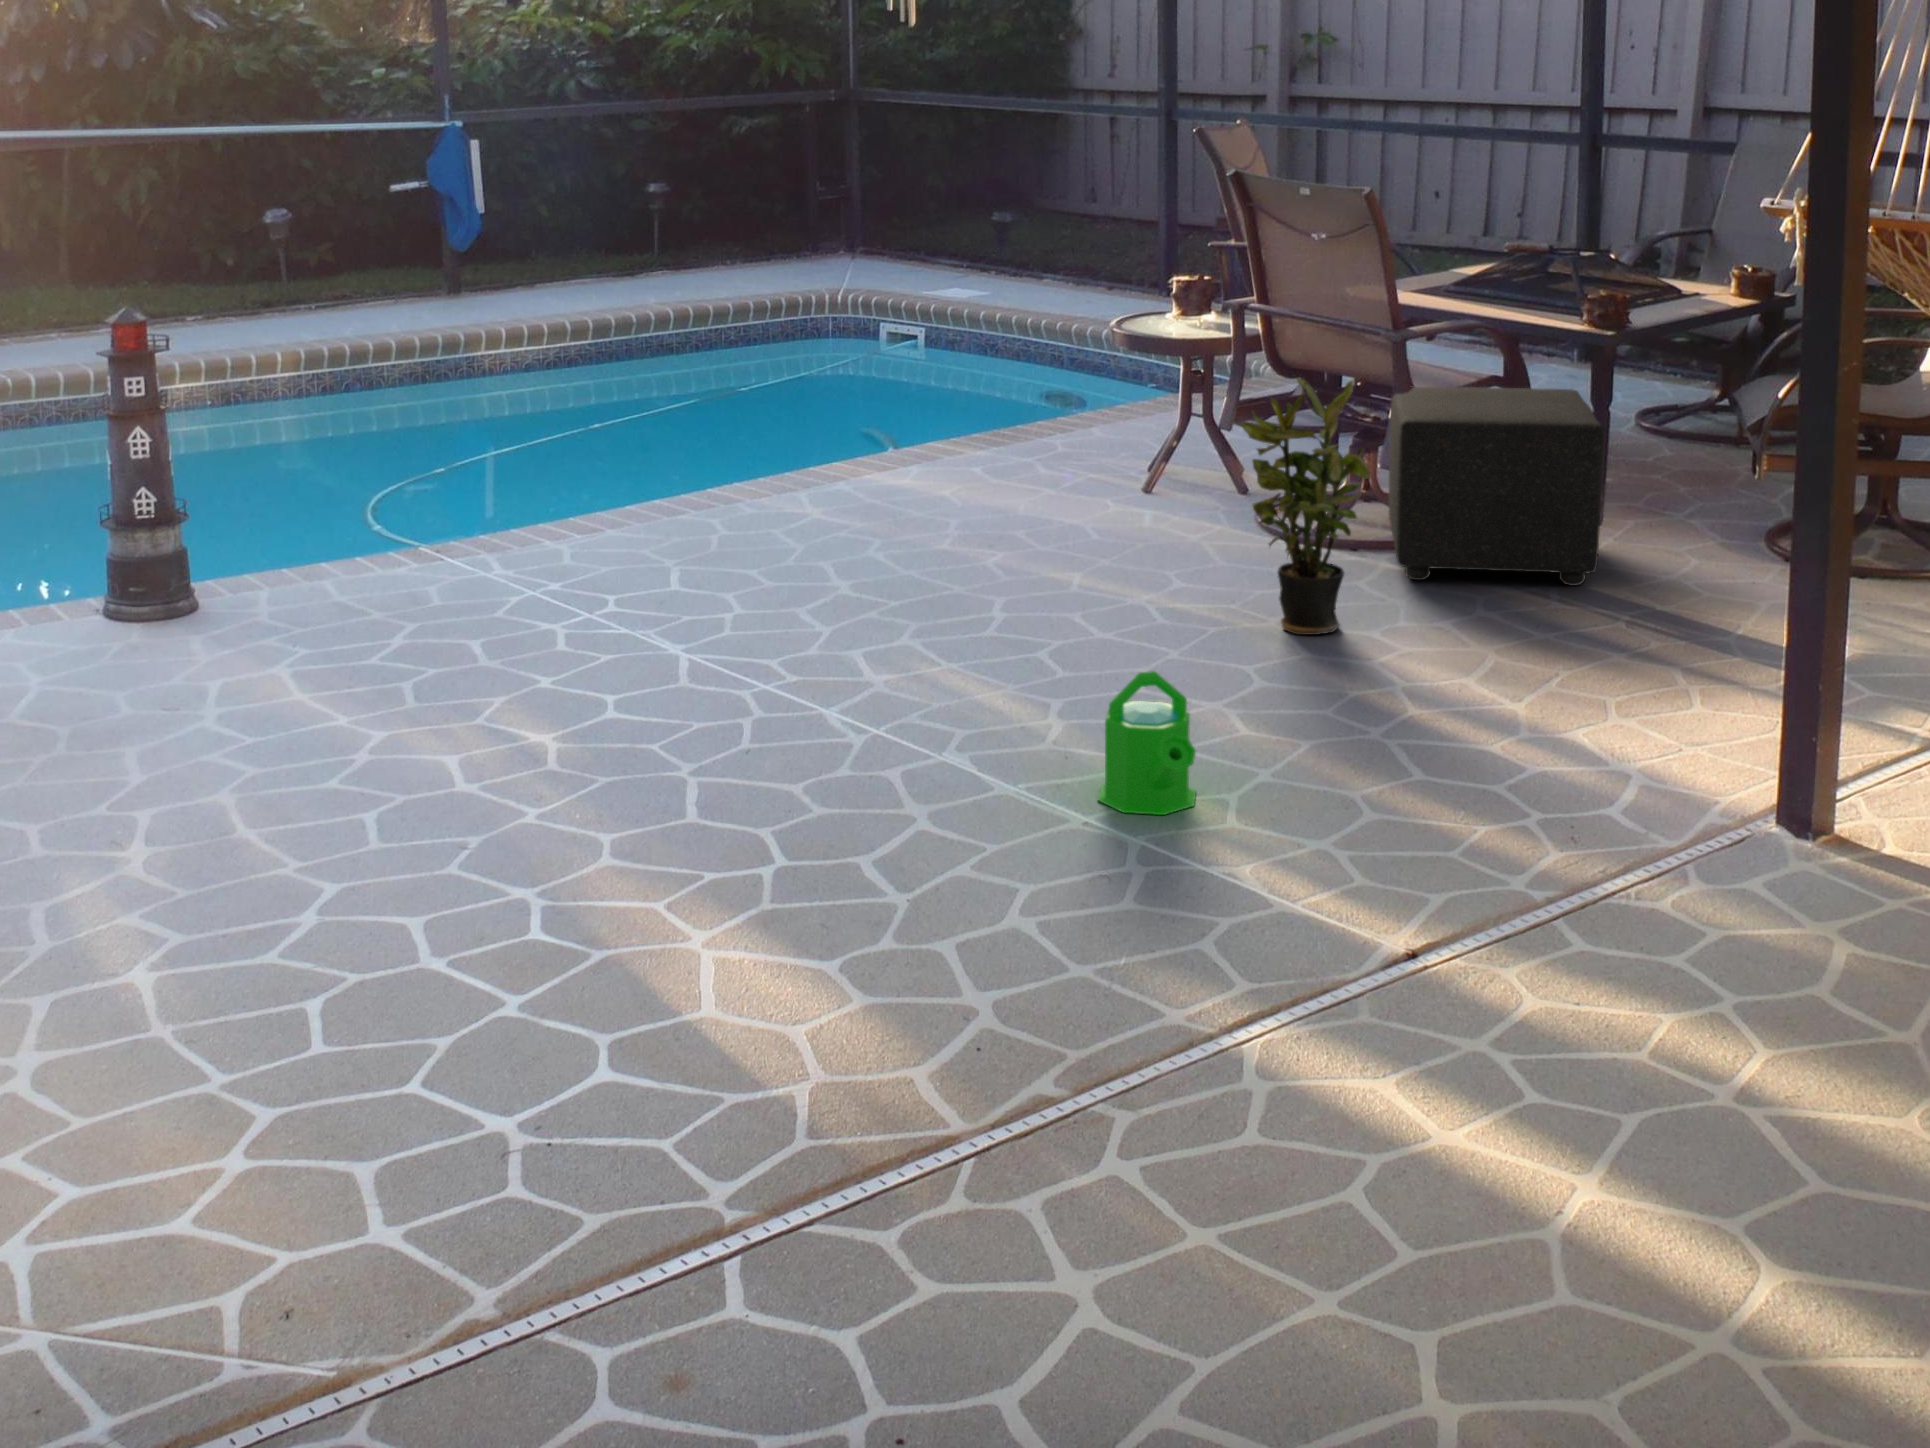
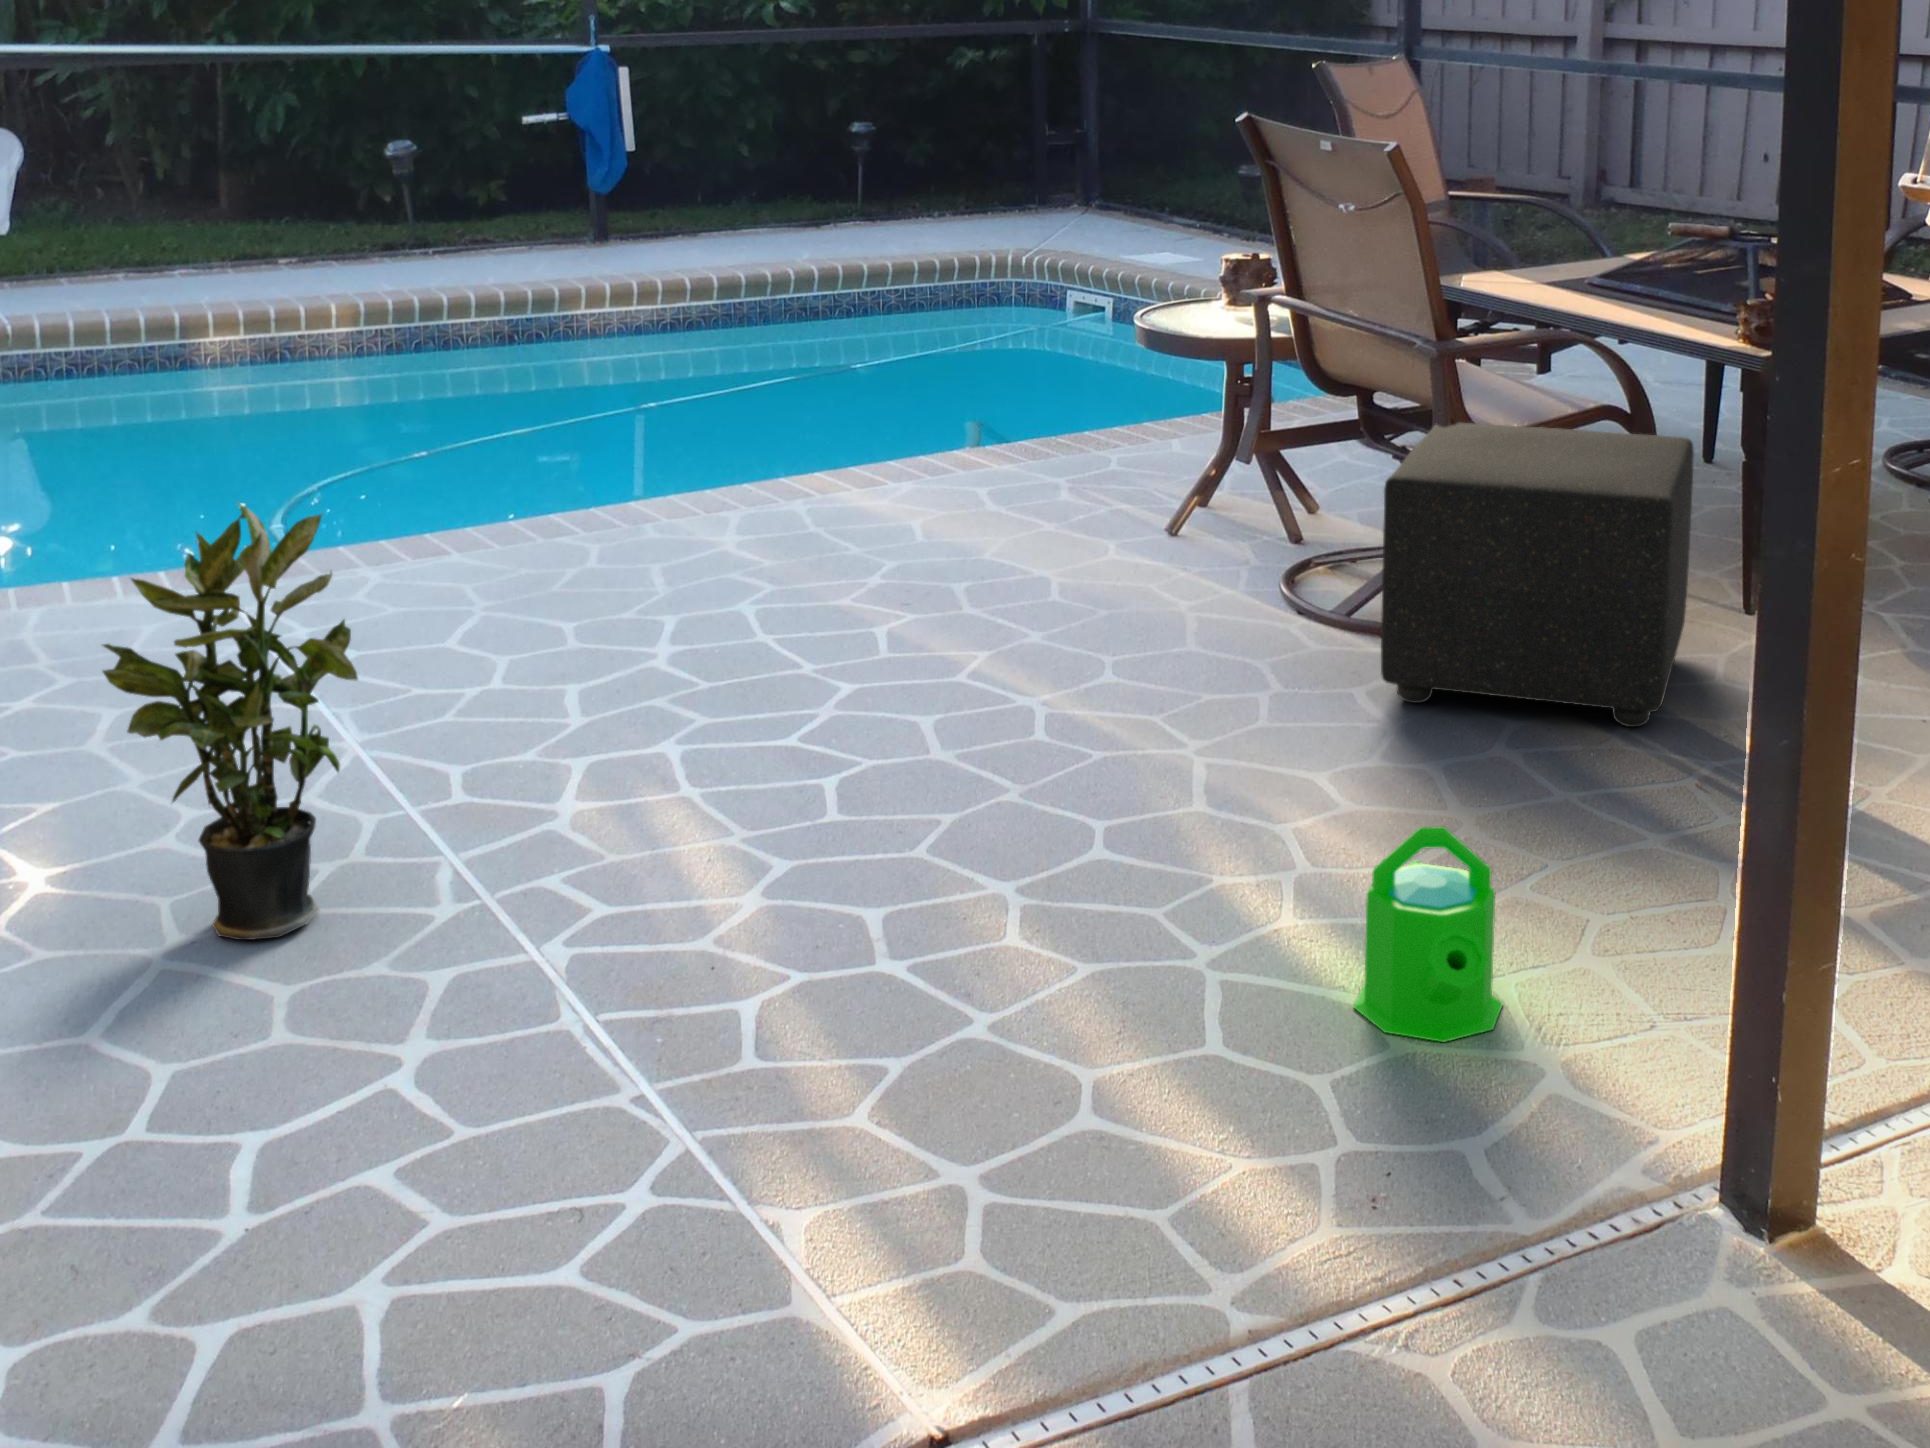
potted plant: present [1242,378,1370,635] -> present [103,504,358,940]
watering can: present [1098,671,1196,815] -> present [1353,827,1502,1042]

